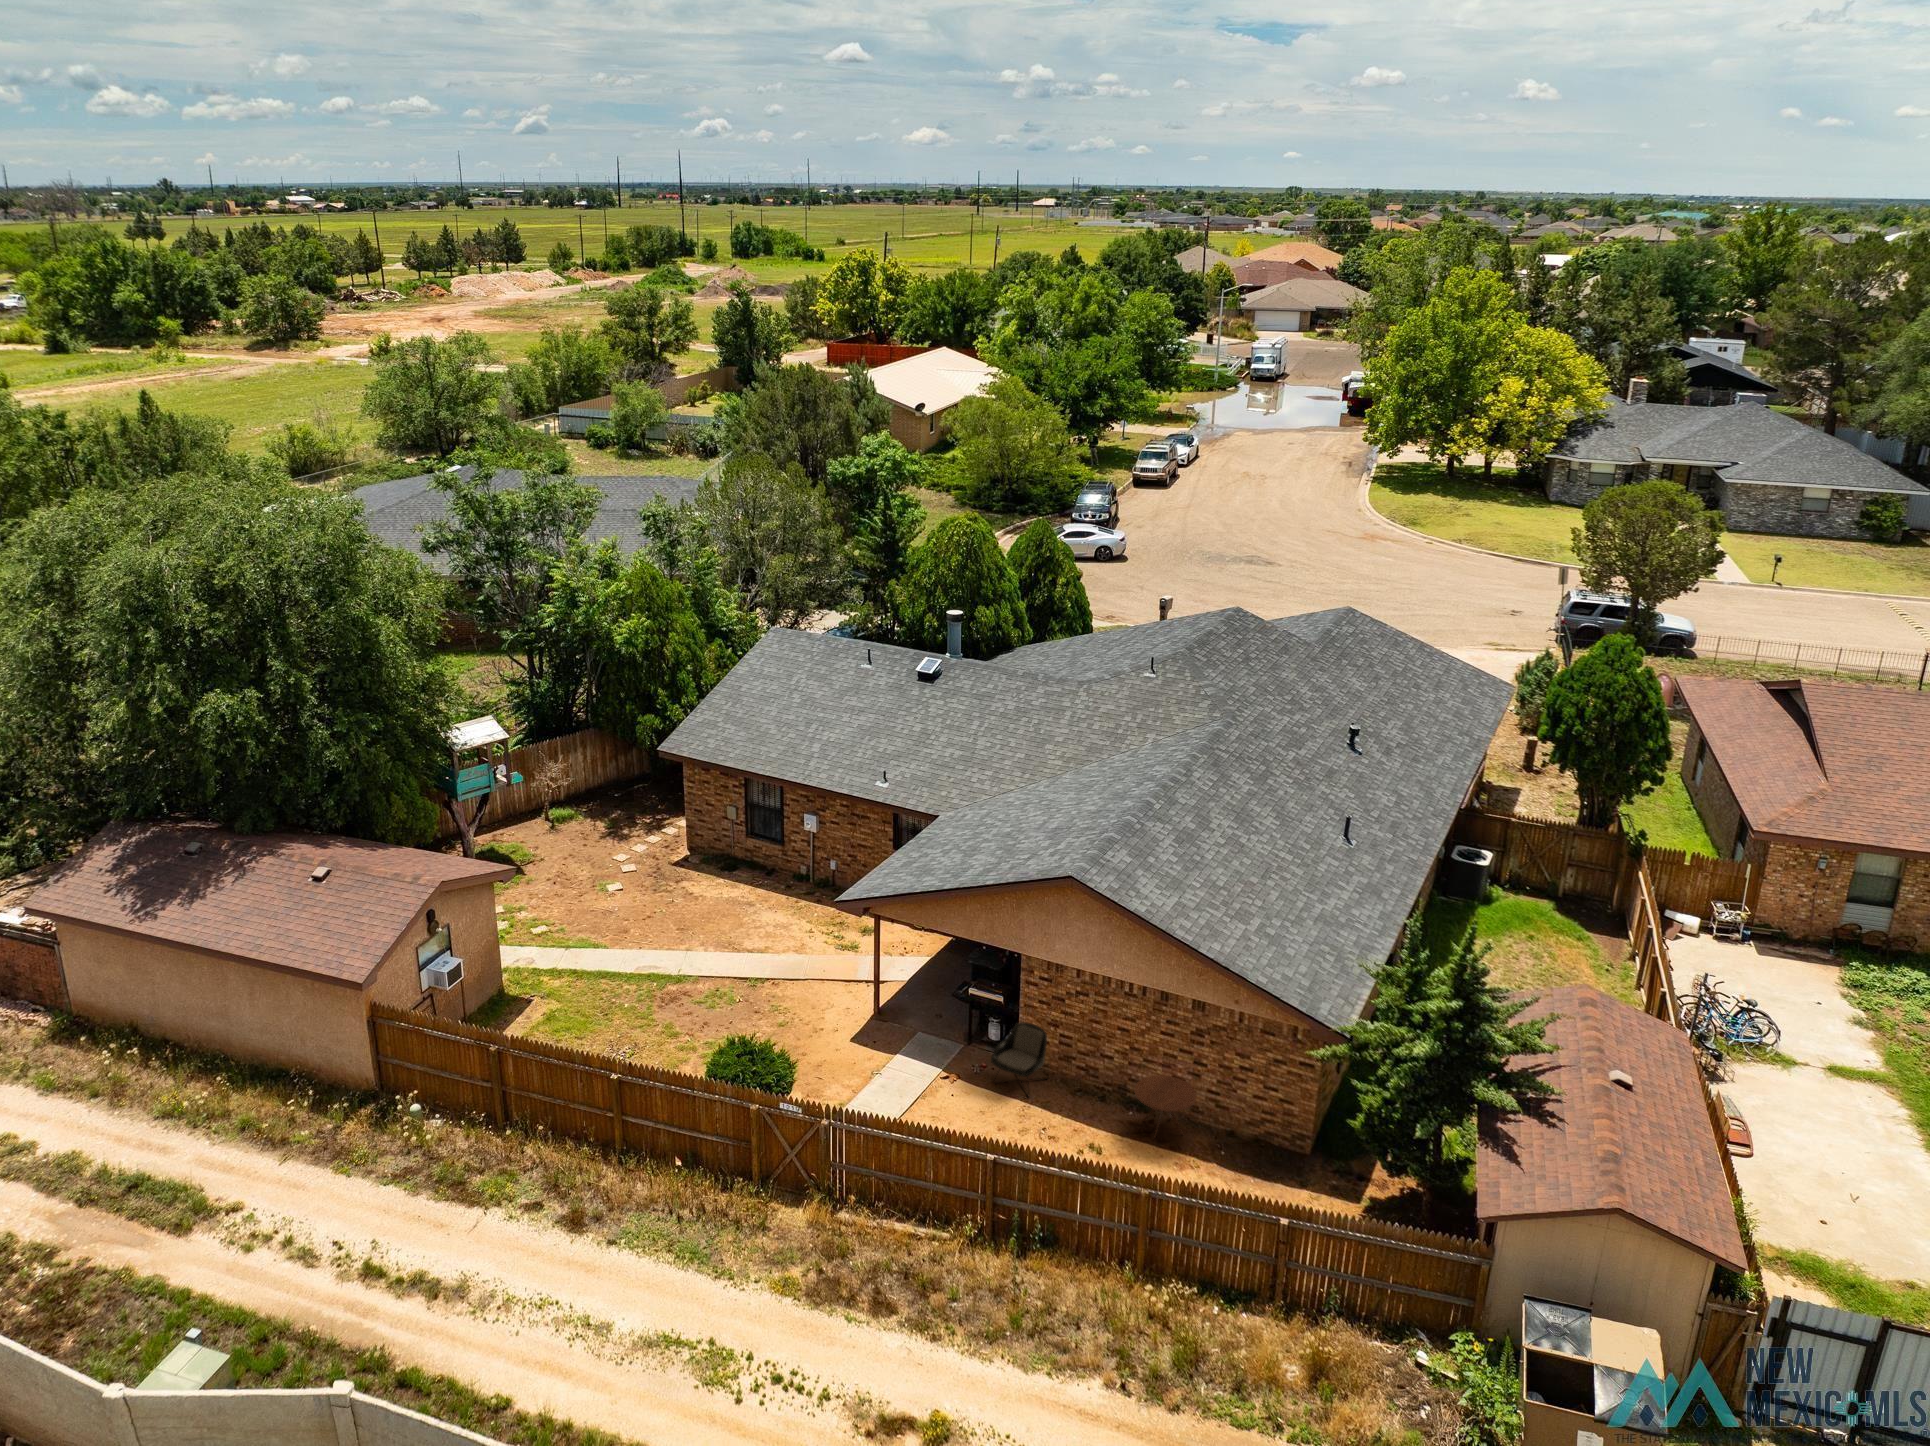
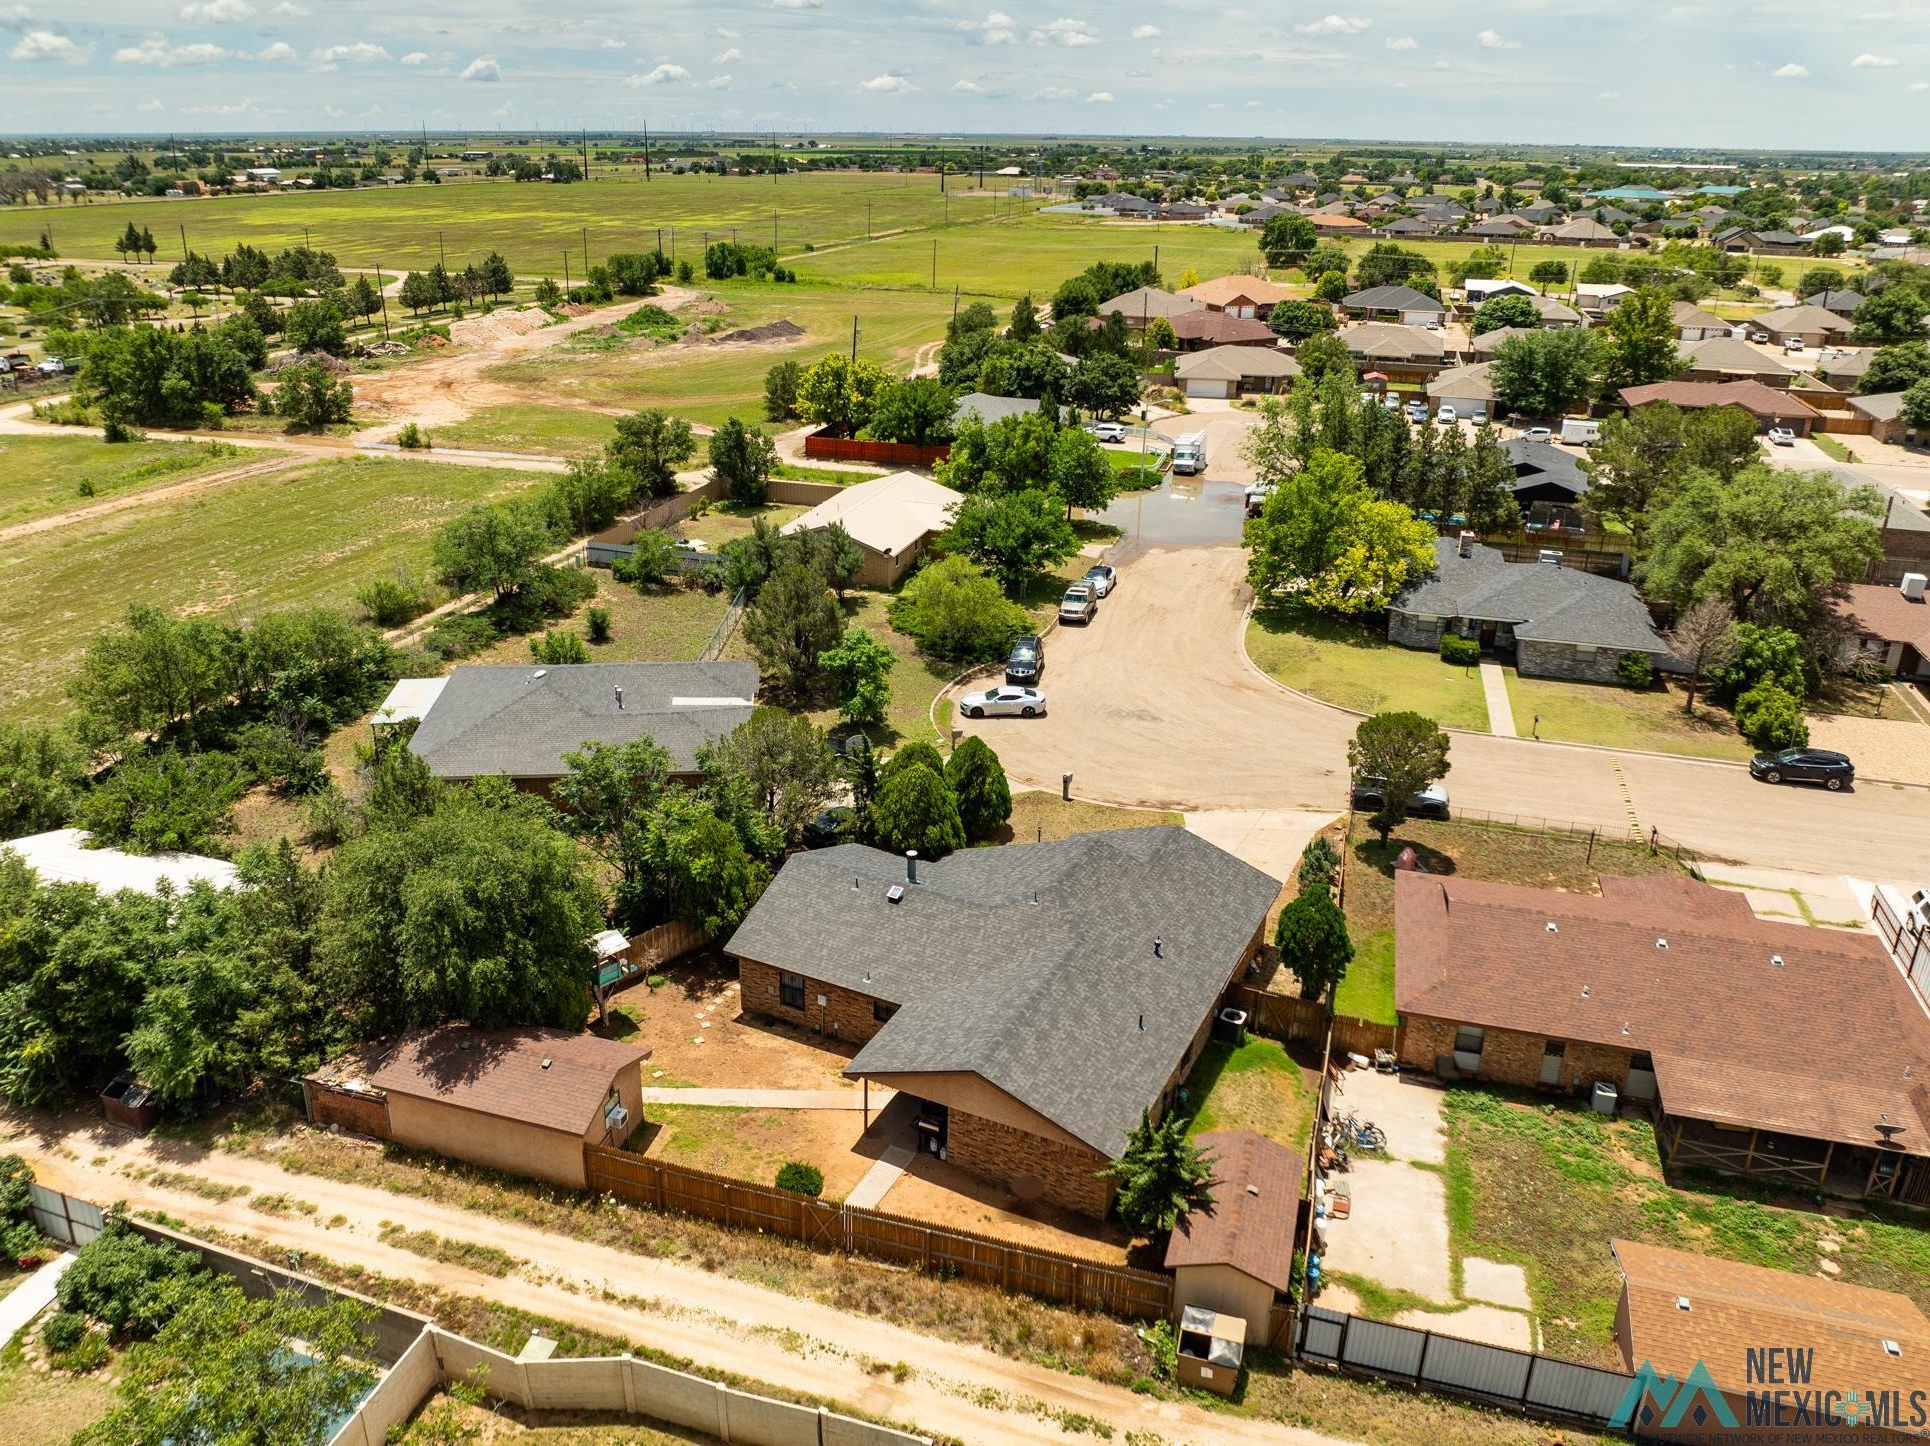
lounge chair: present [991,1022,1047,1096] -> present [1434,1055,1462,1080]

